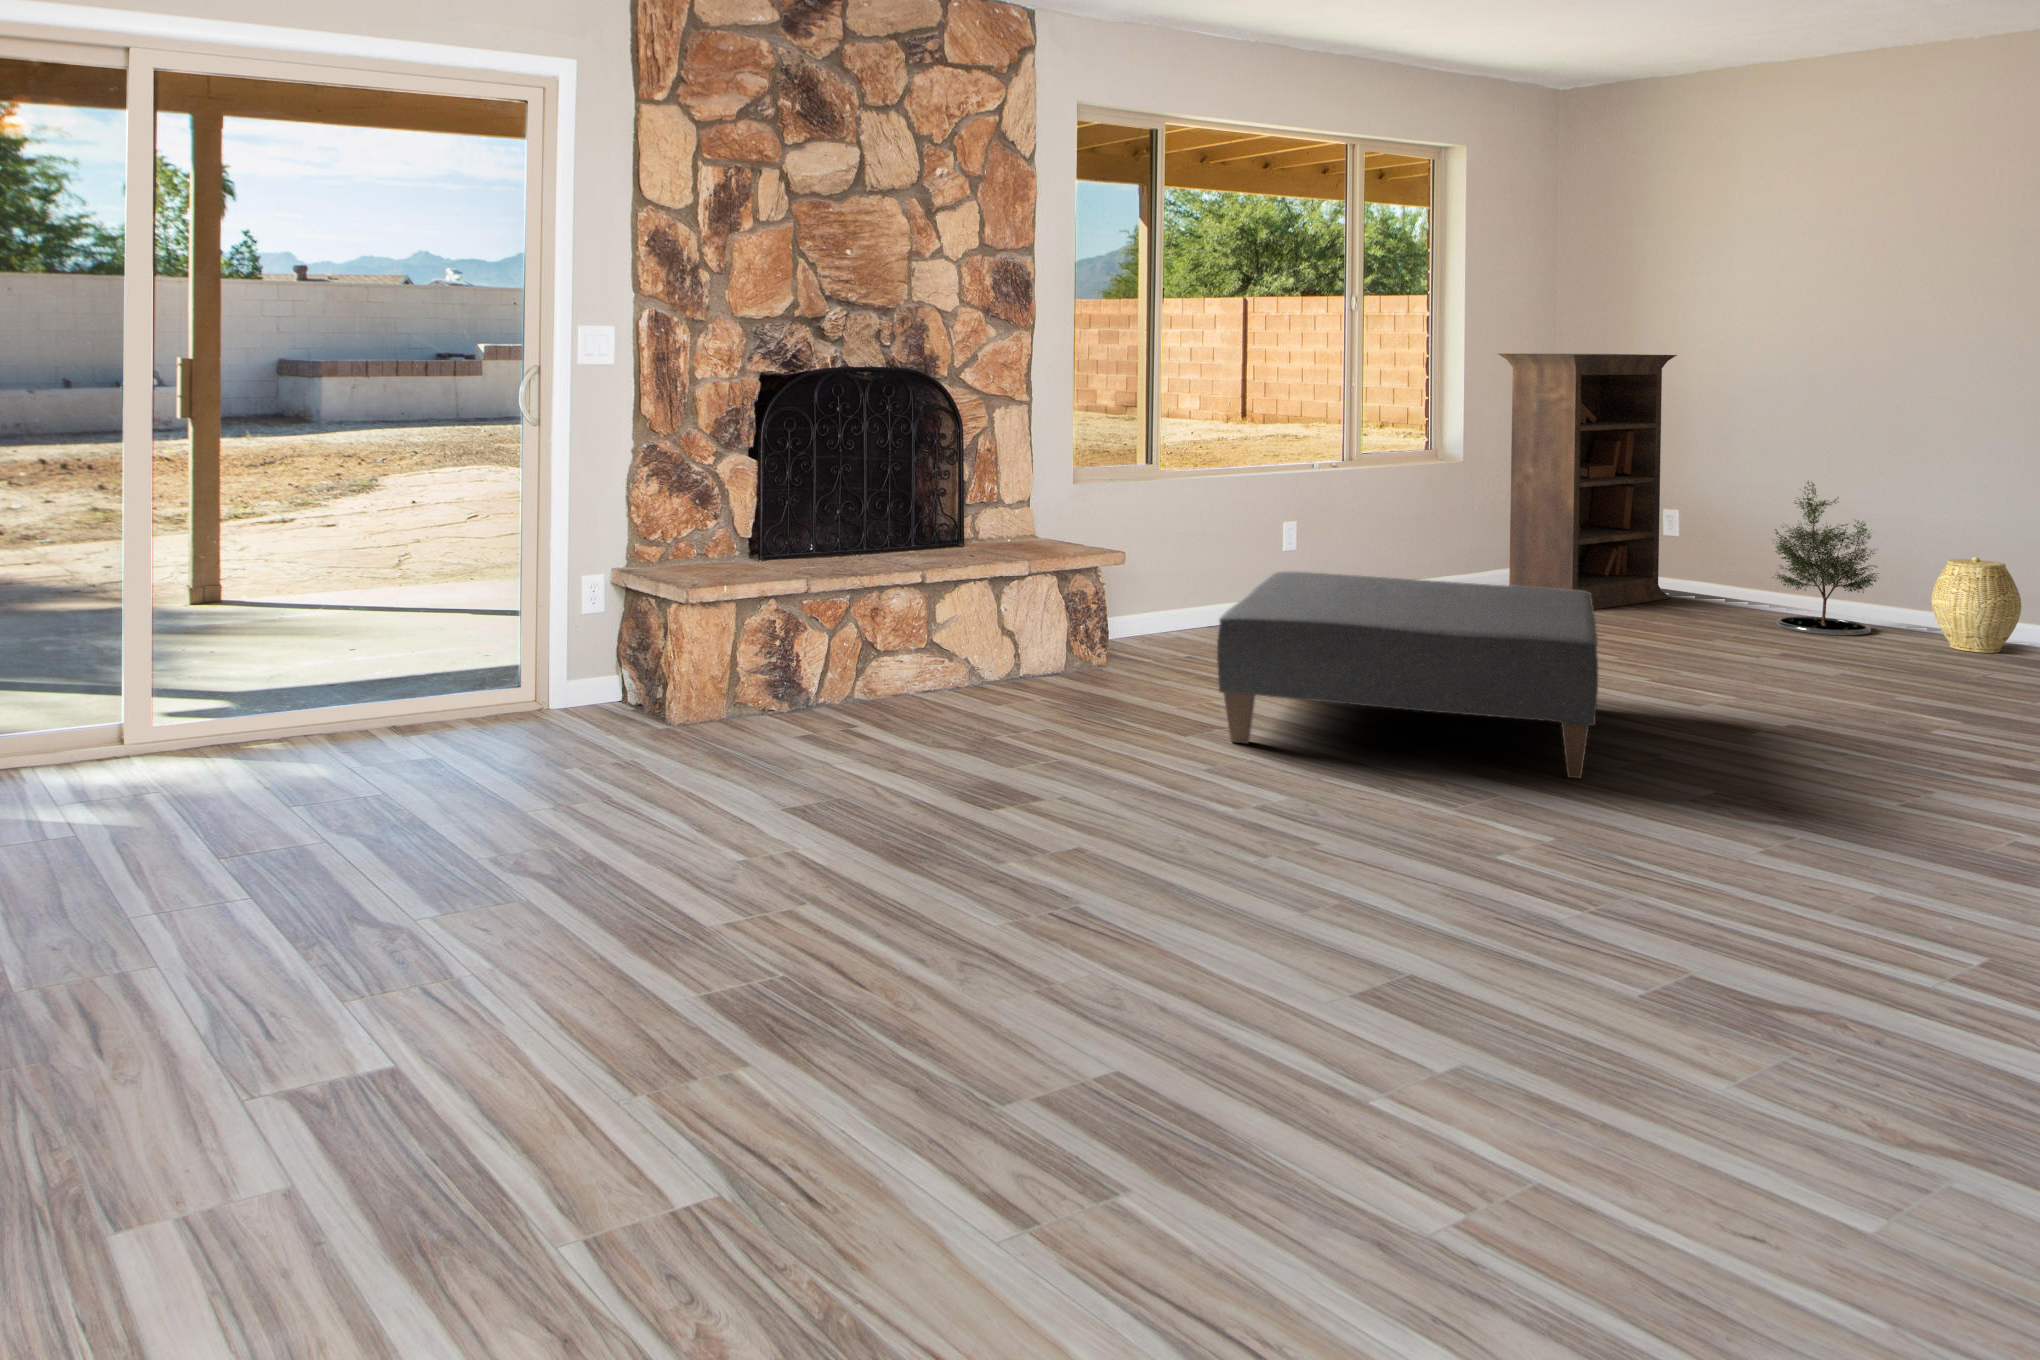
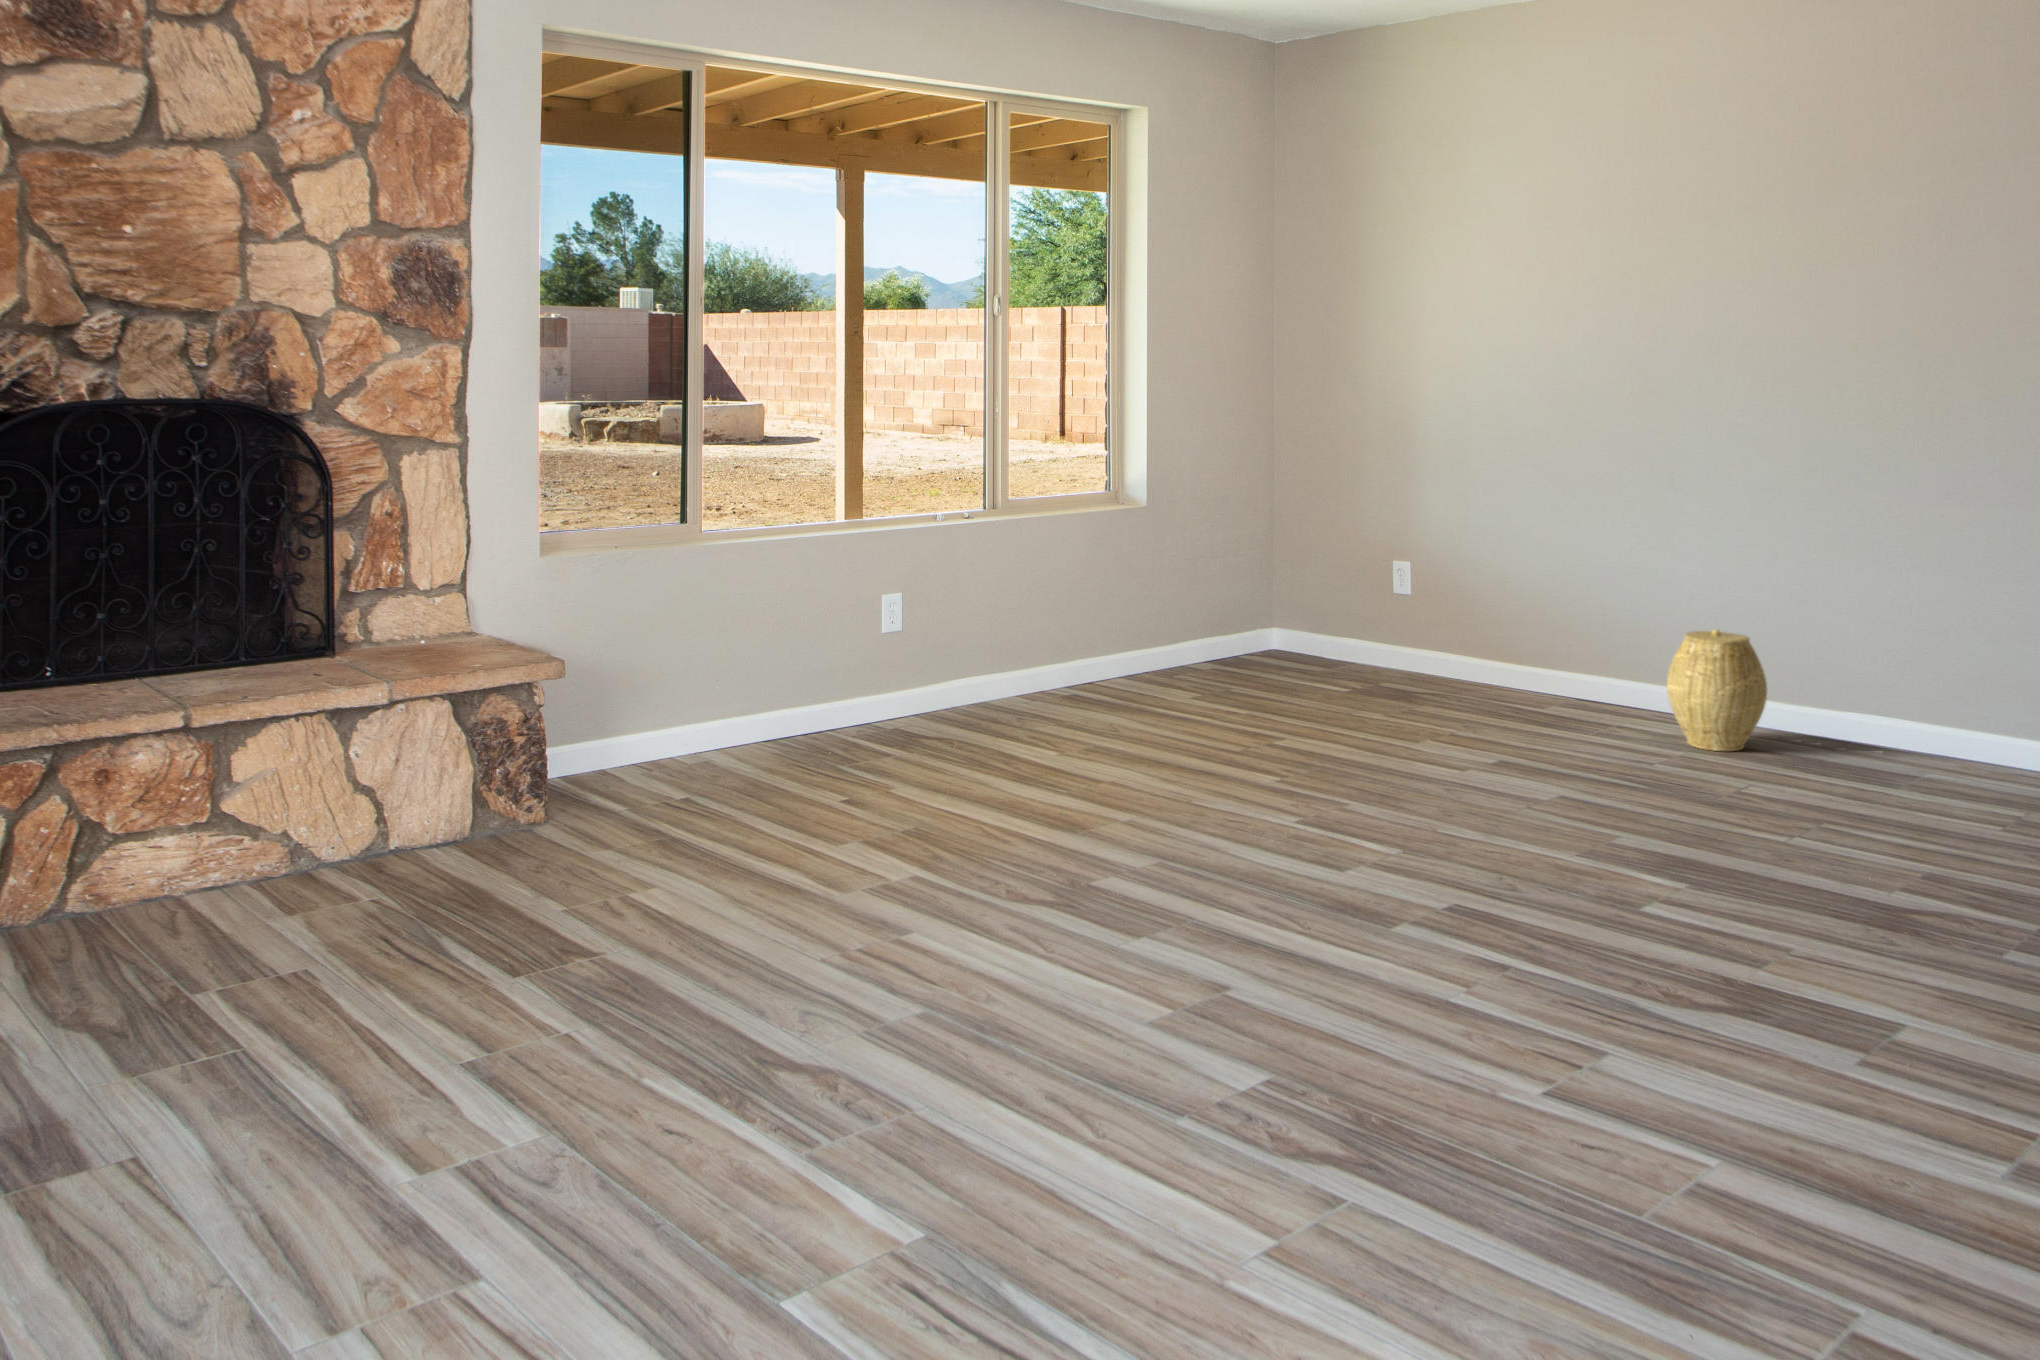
bookcase: present [1499,353,1677,610] -> none [1176,371,1402,703]
potted tree: present [1773,481,1879,636] -> none [1487,531,1616,729]
ottoman: present [1217,572,1598,779] -> none [541,689,1167,1035]

